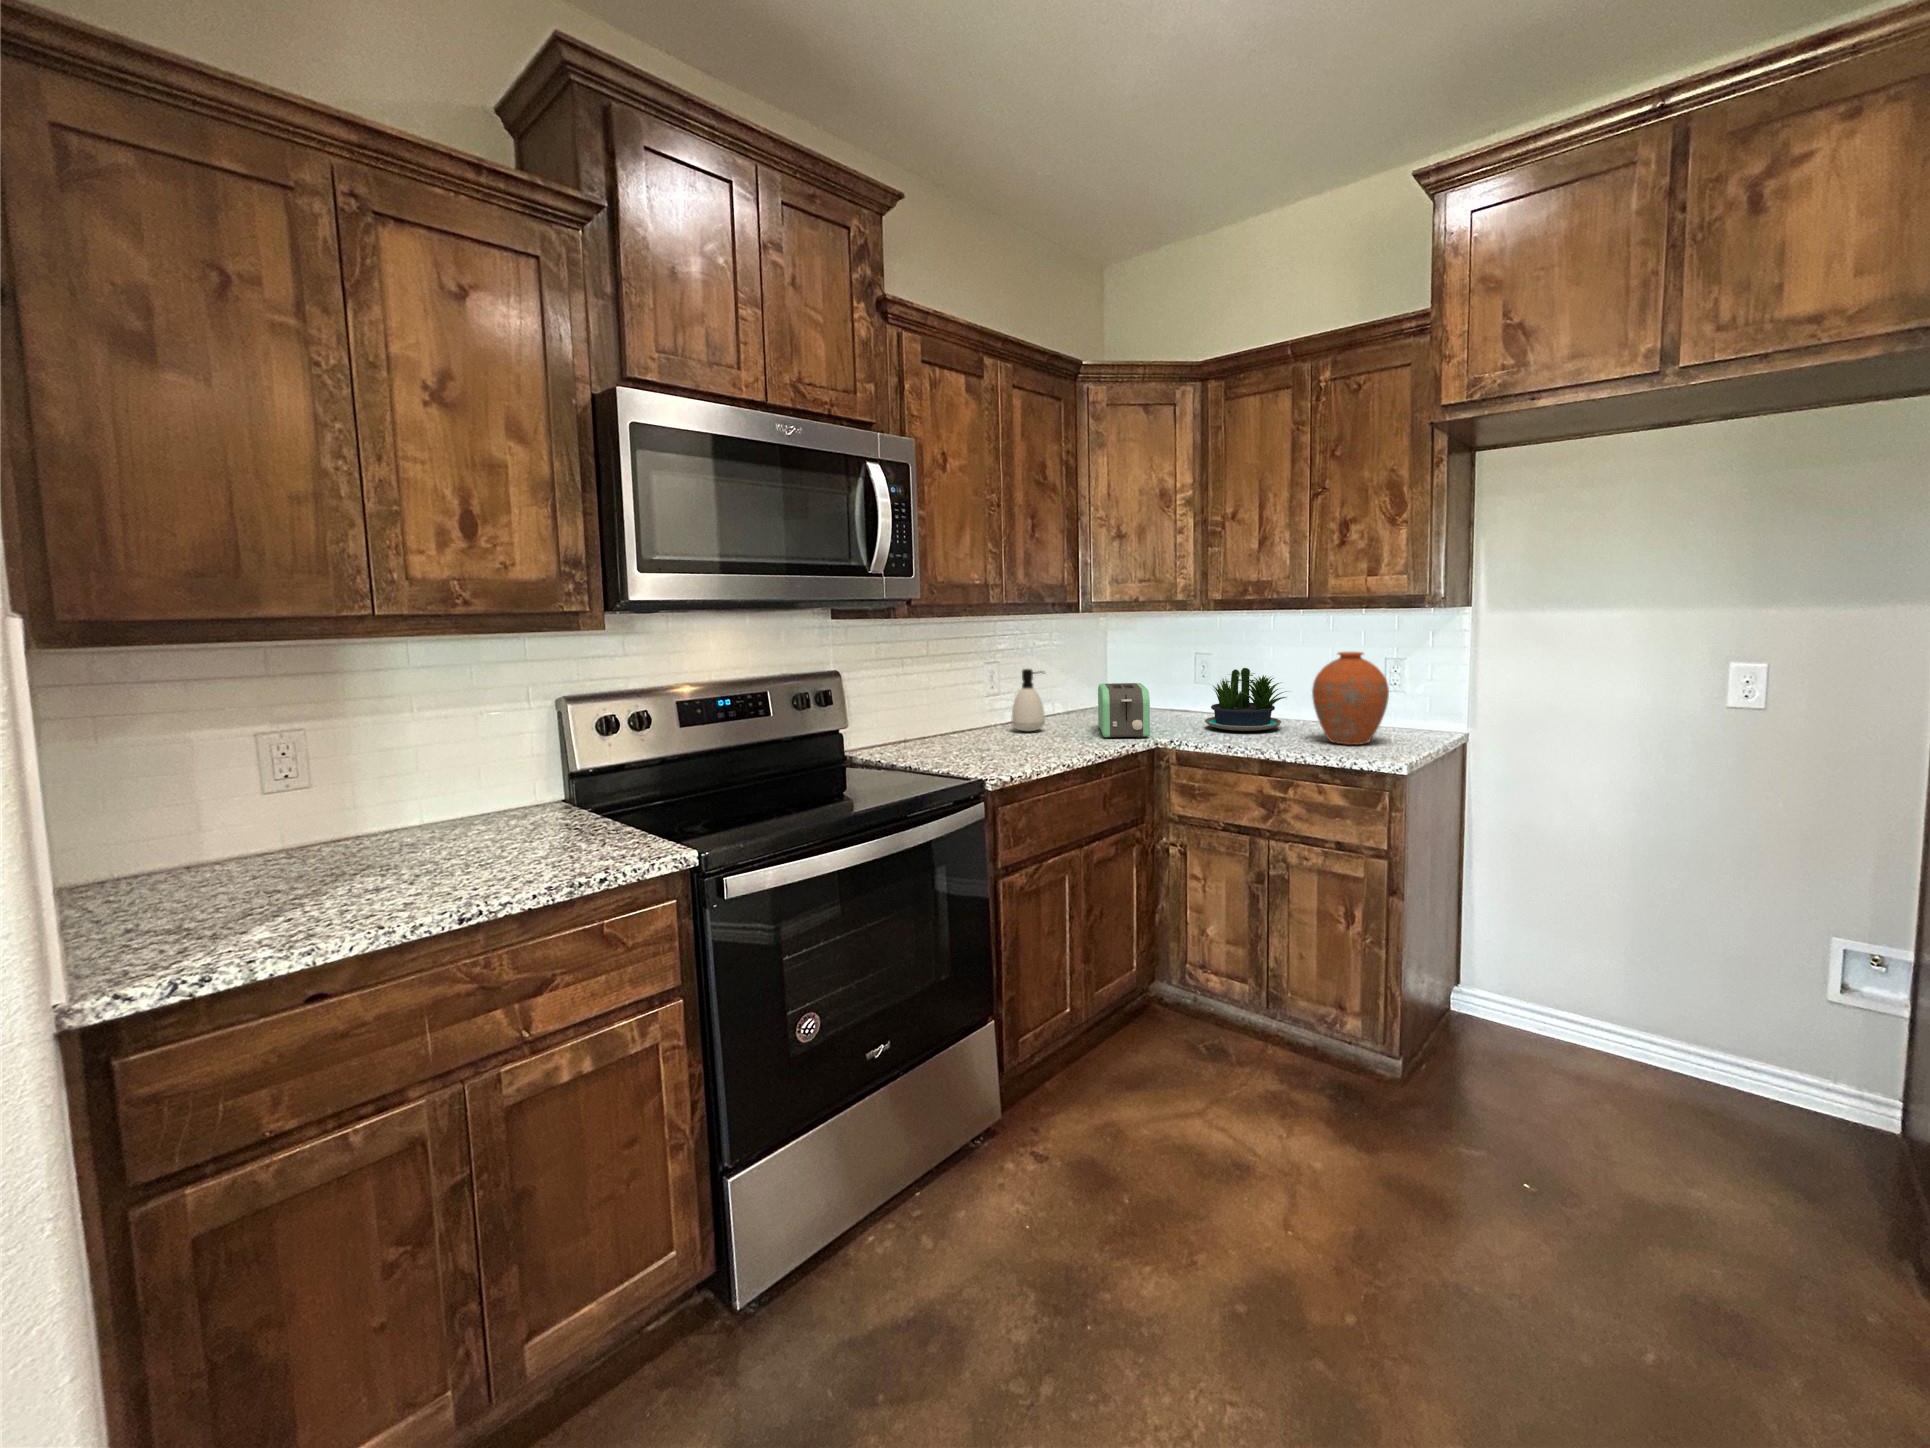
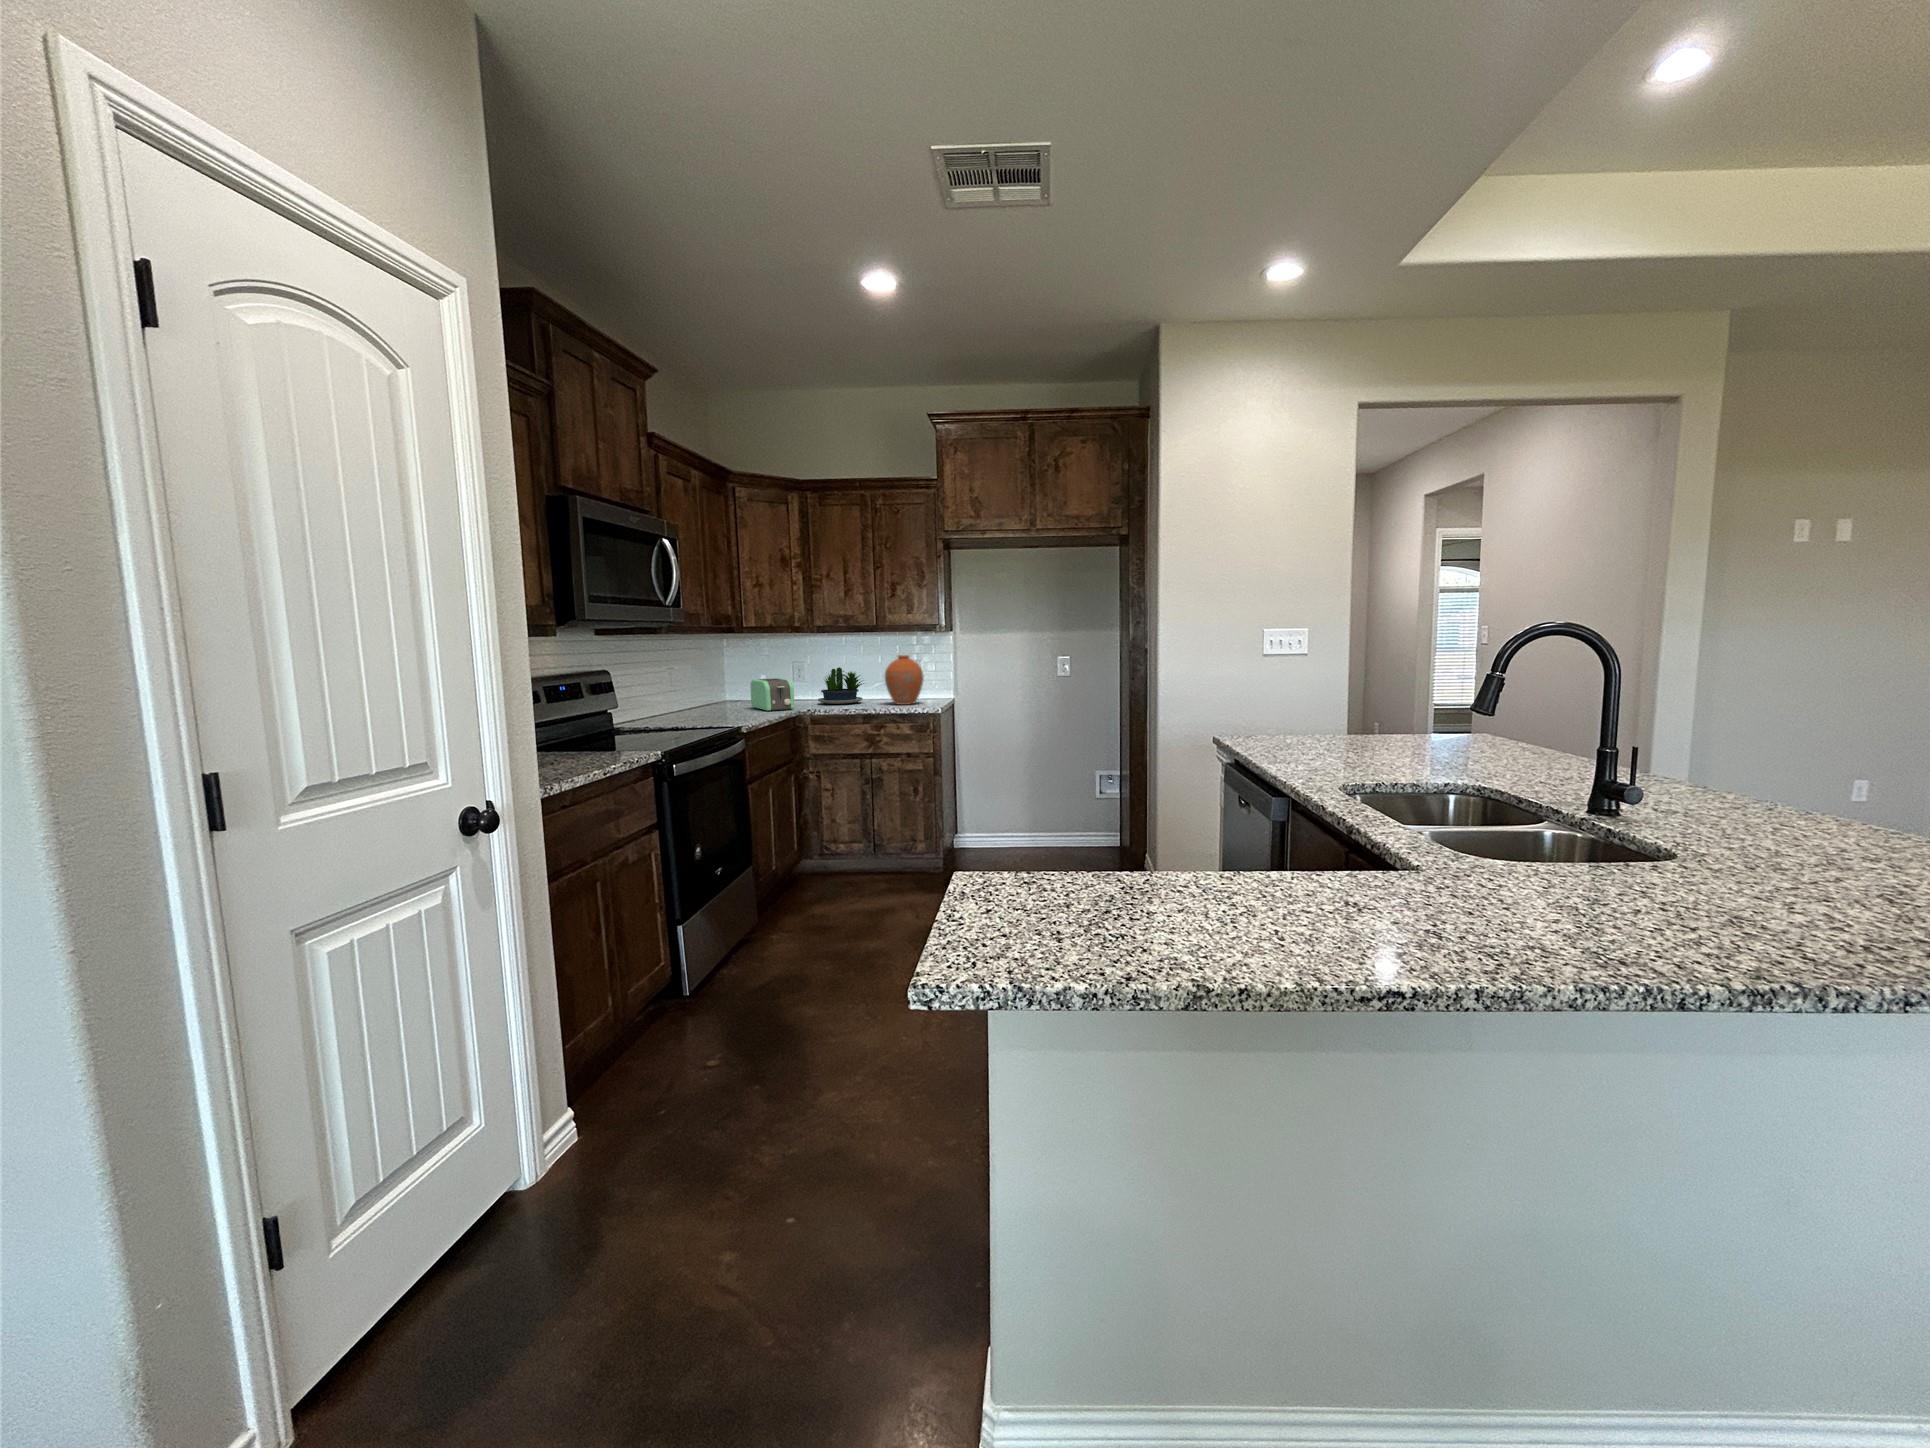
soap dispenser: present [1012,669,1045,731] -> none [695,671,719,712]

